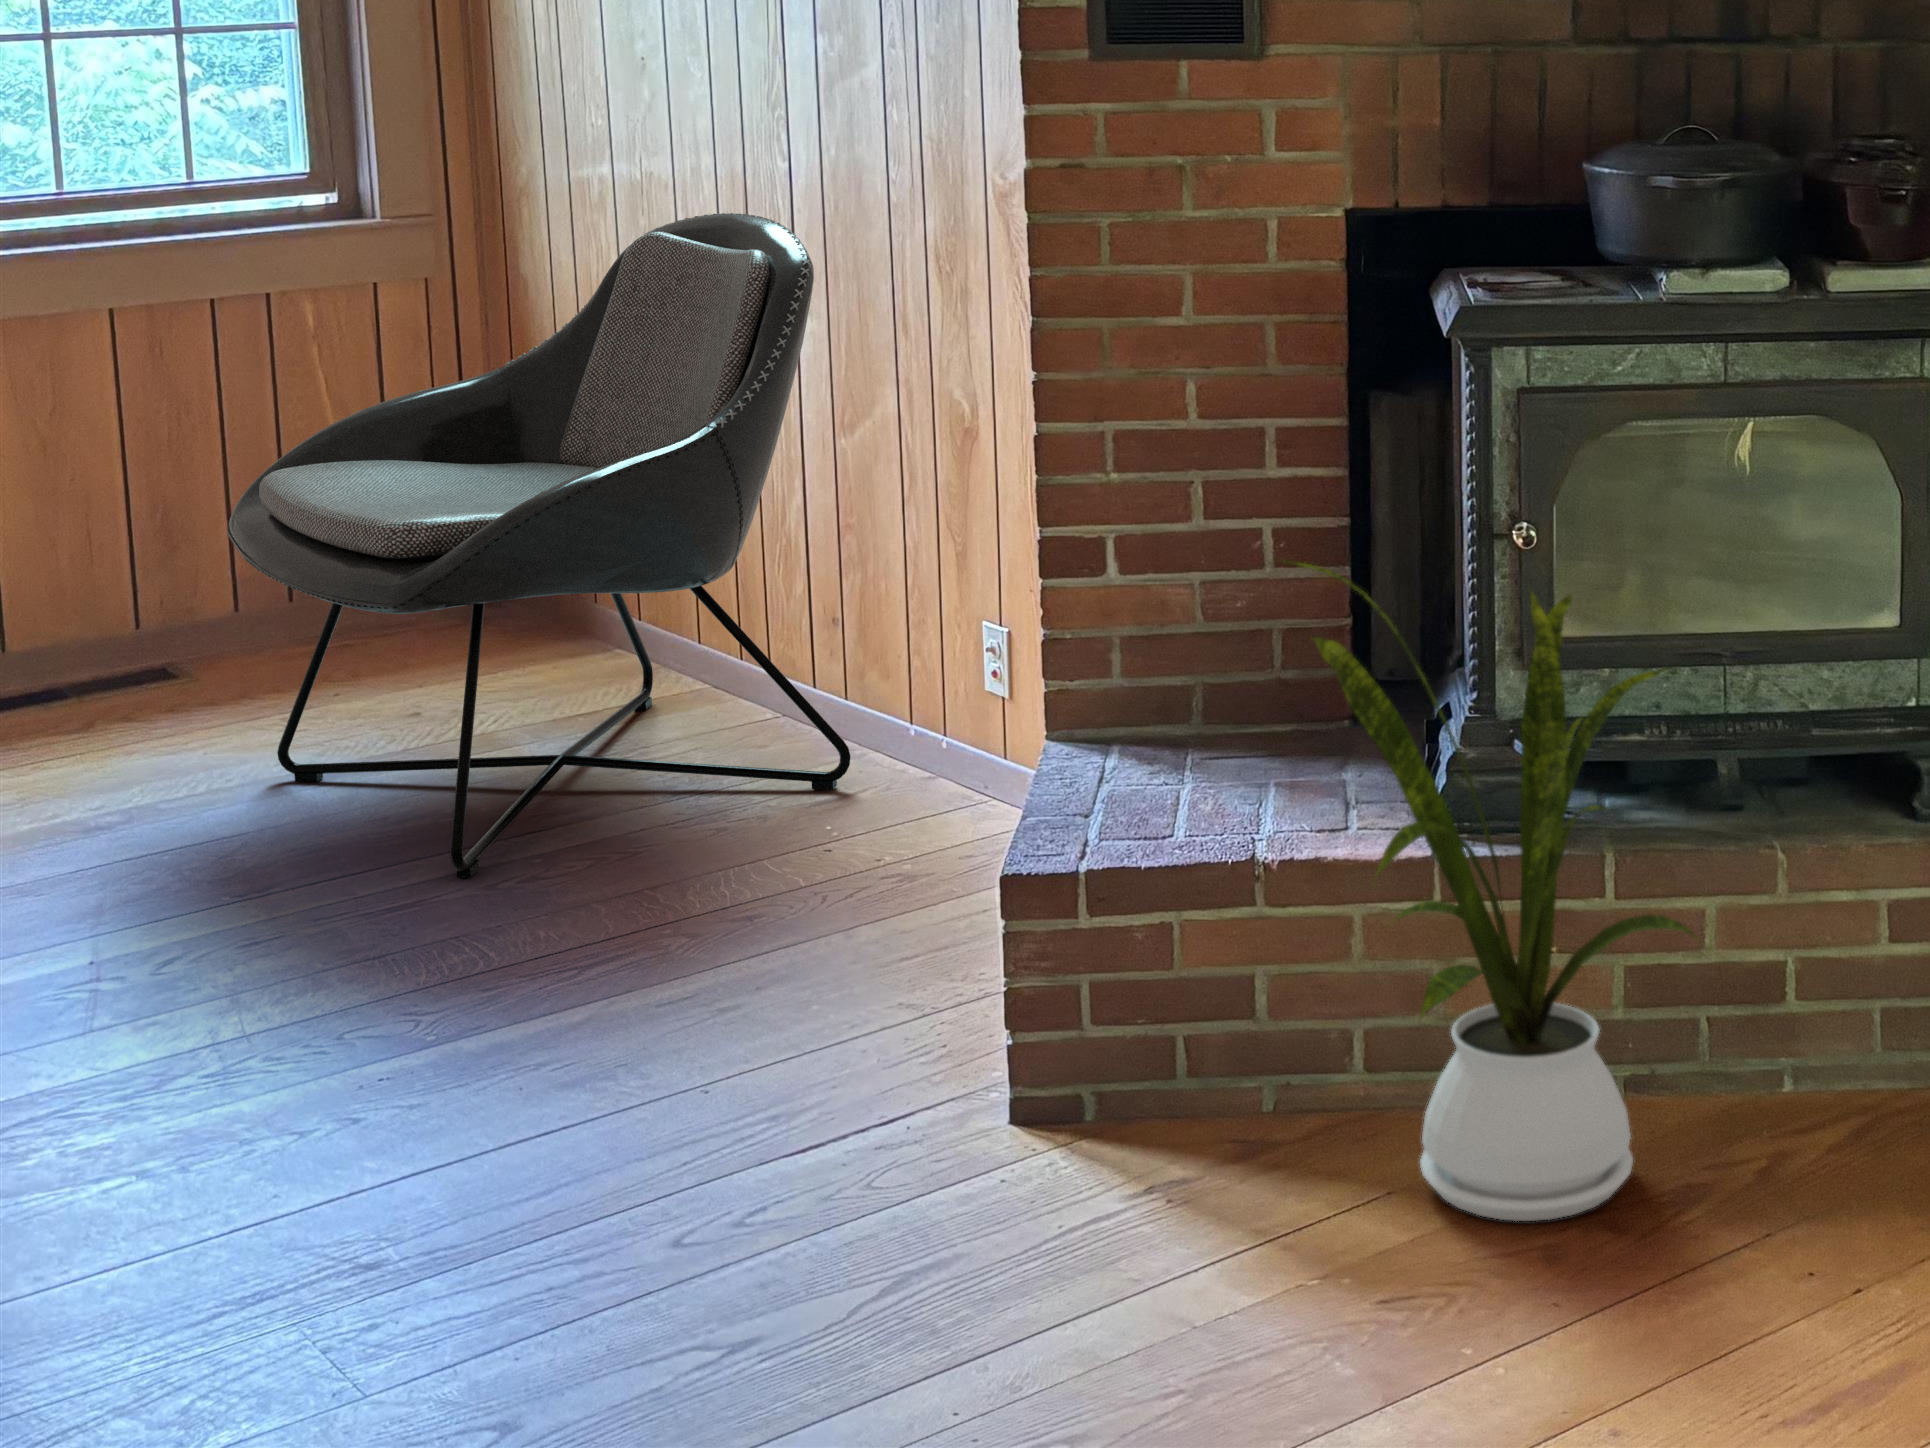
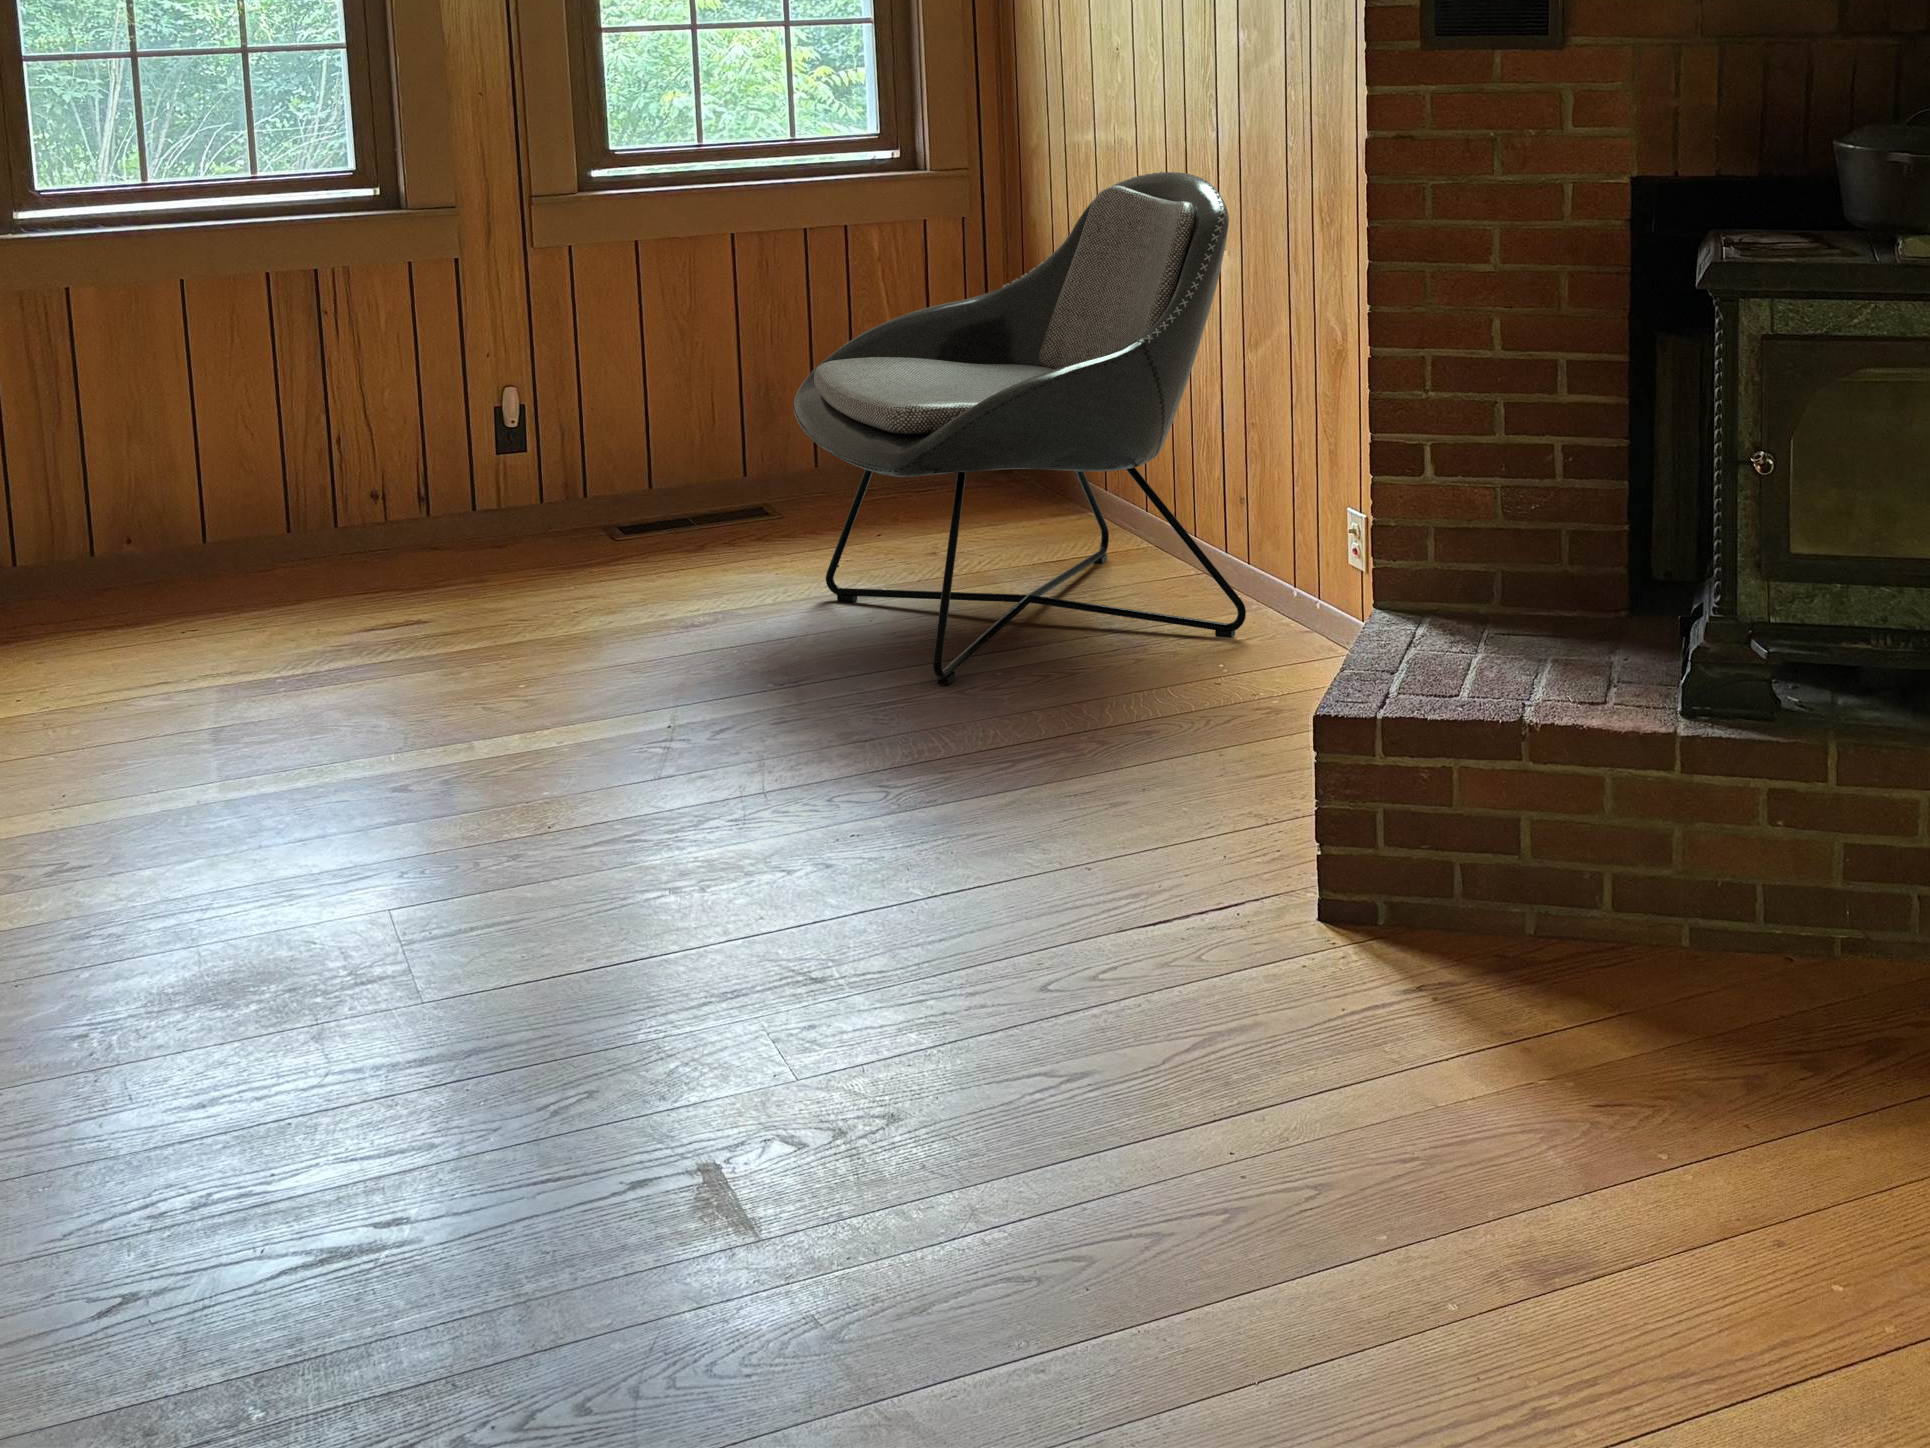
house plant: present [1289,562,1698,1221] -> none [1529,470,1911,1053]

